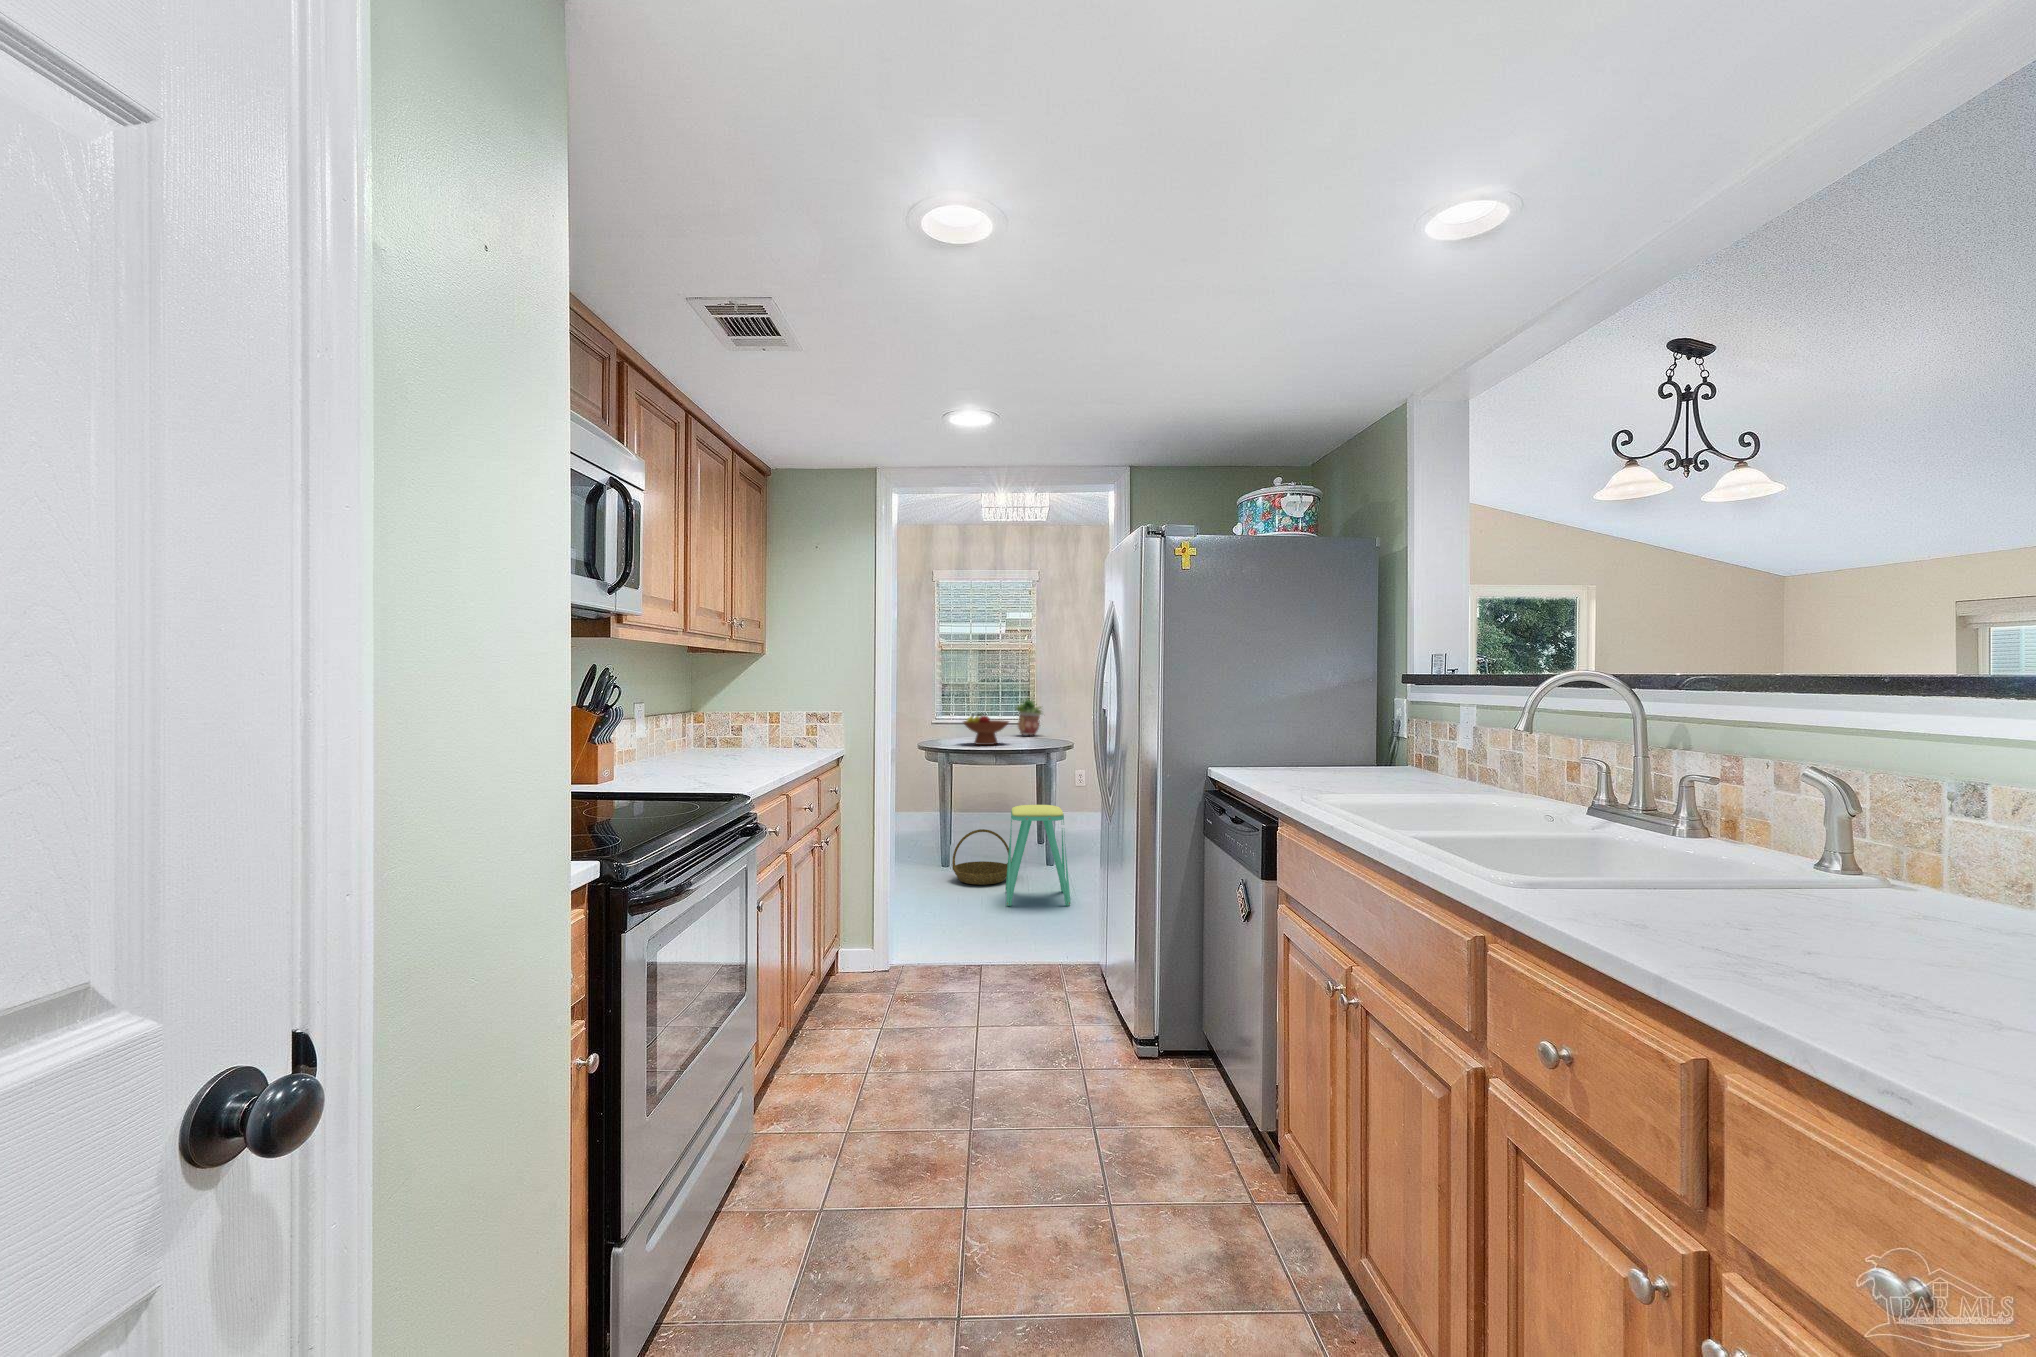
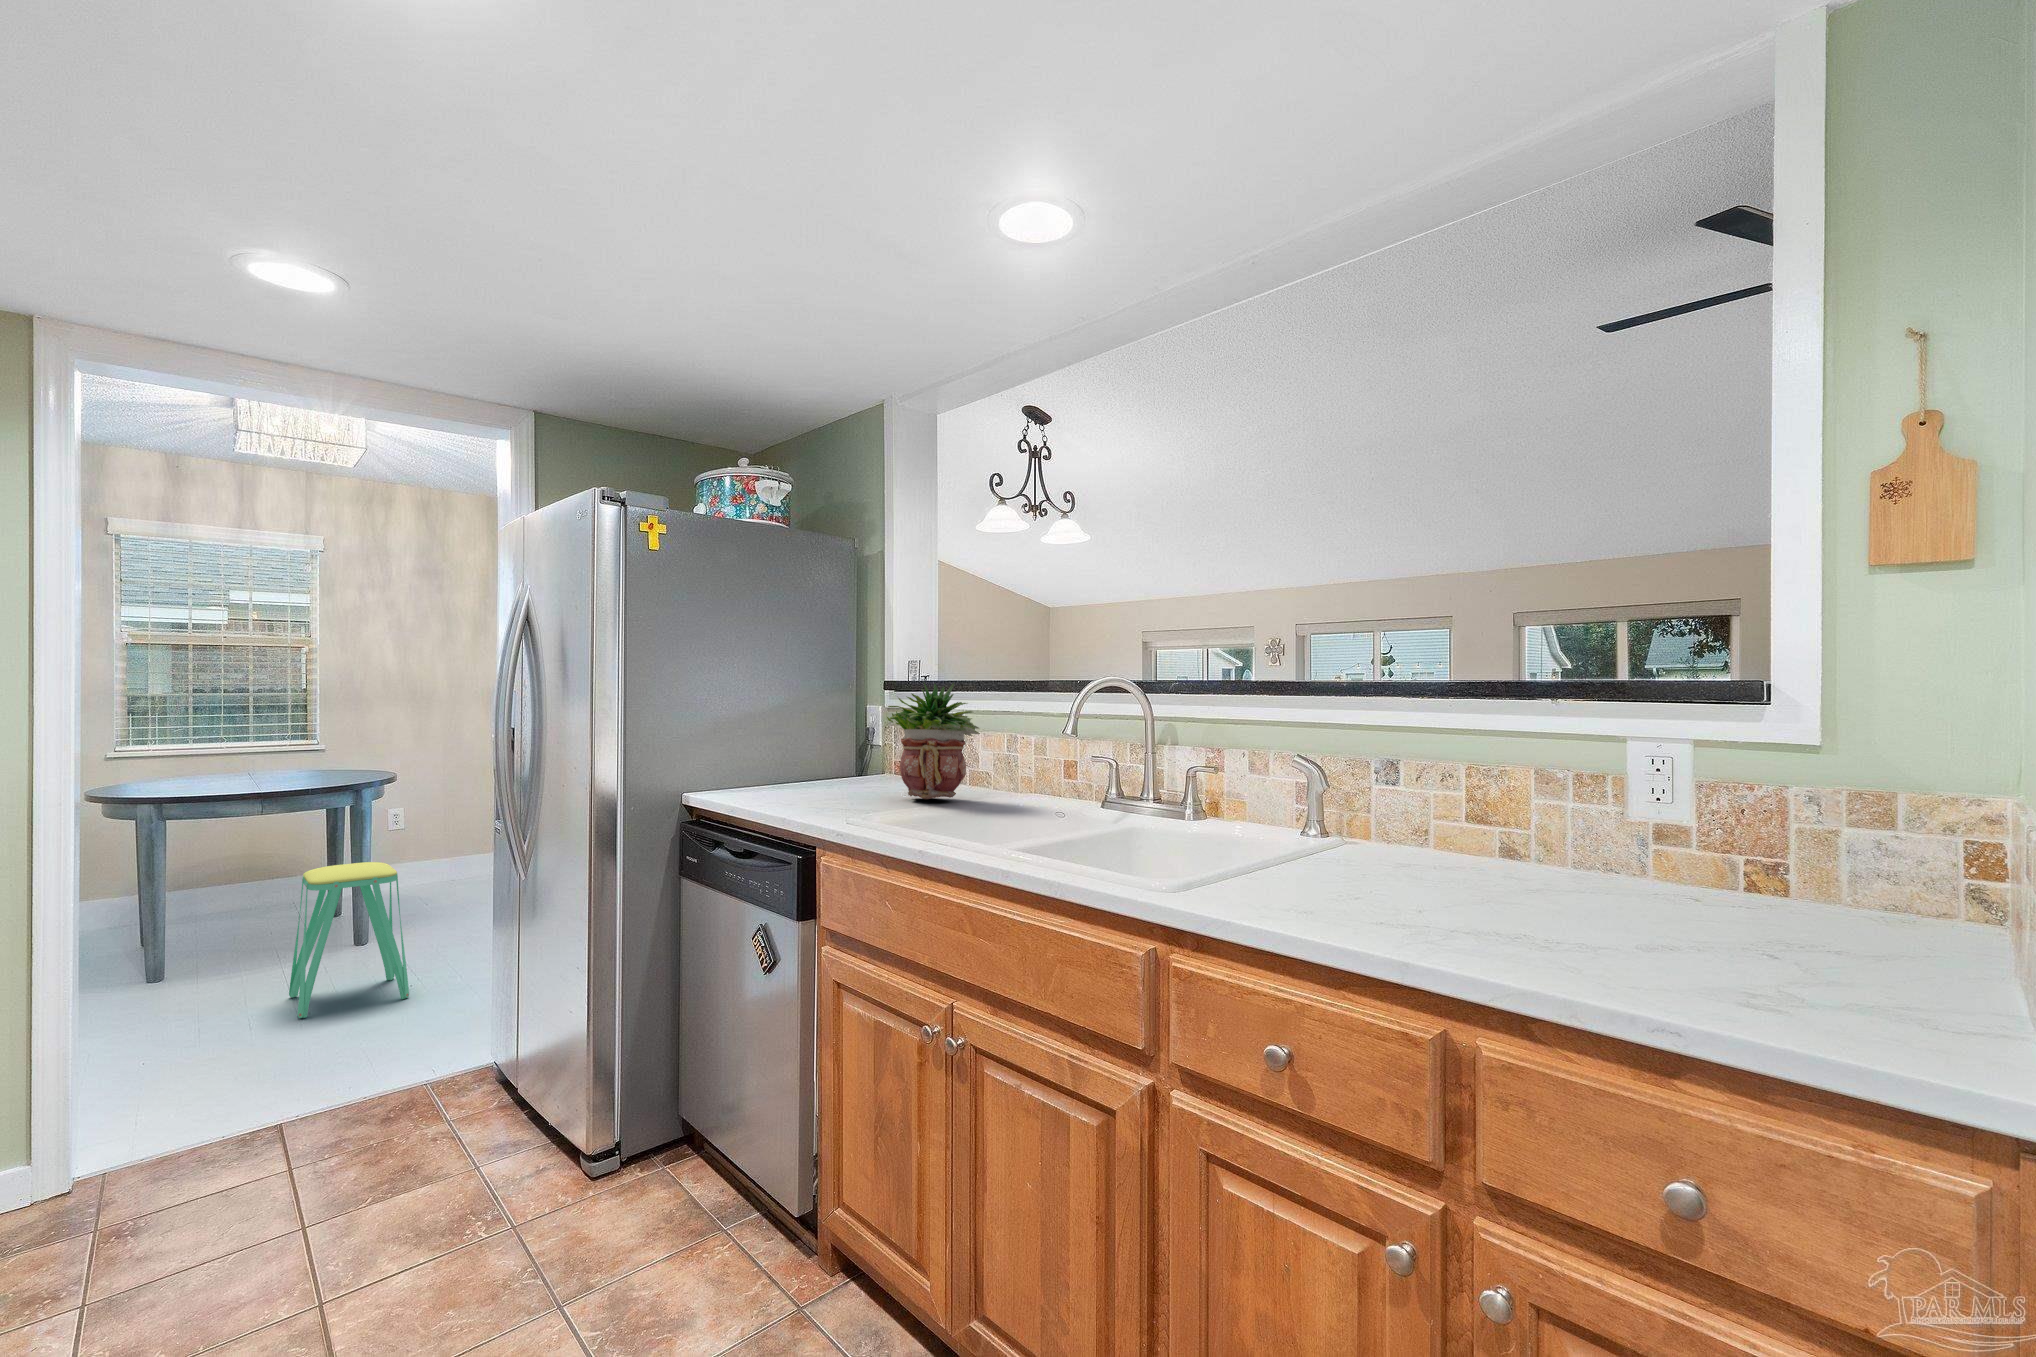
potted plant: present [1016,698,1042,735] -> present [887,683,980,799]
fruit bowl: present [963,714,1009,745] -> none [188,737,281,784]
basket: present [952,829,1009,885] -> none [178,910,293,998]

